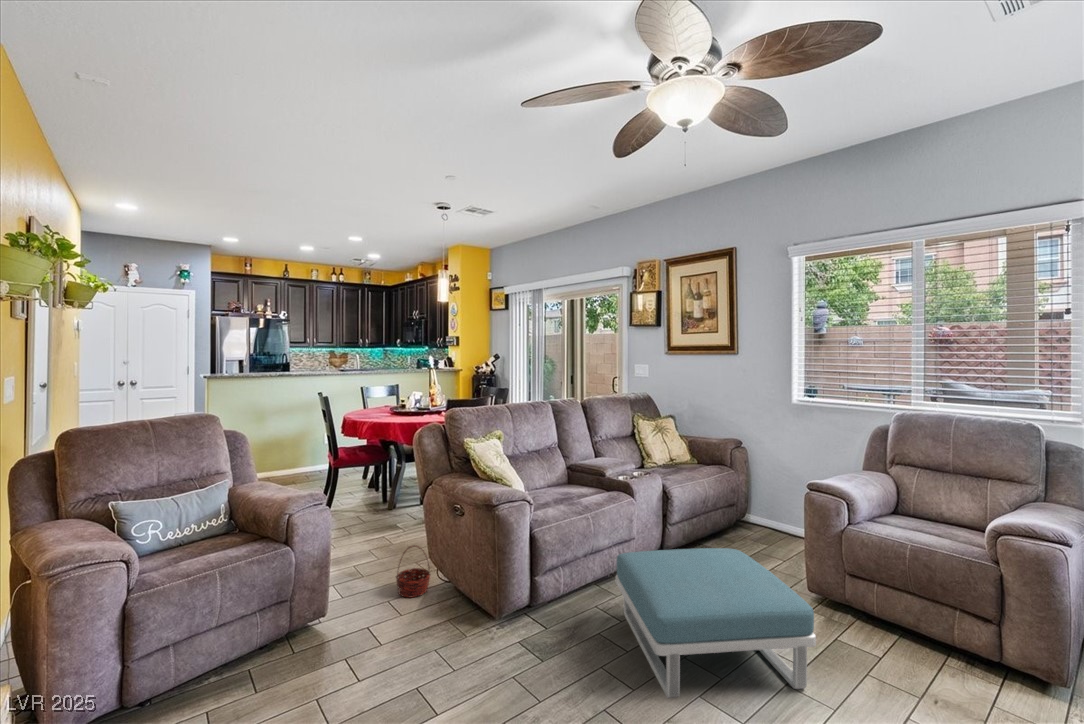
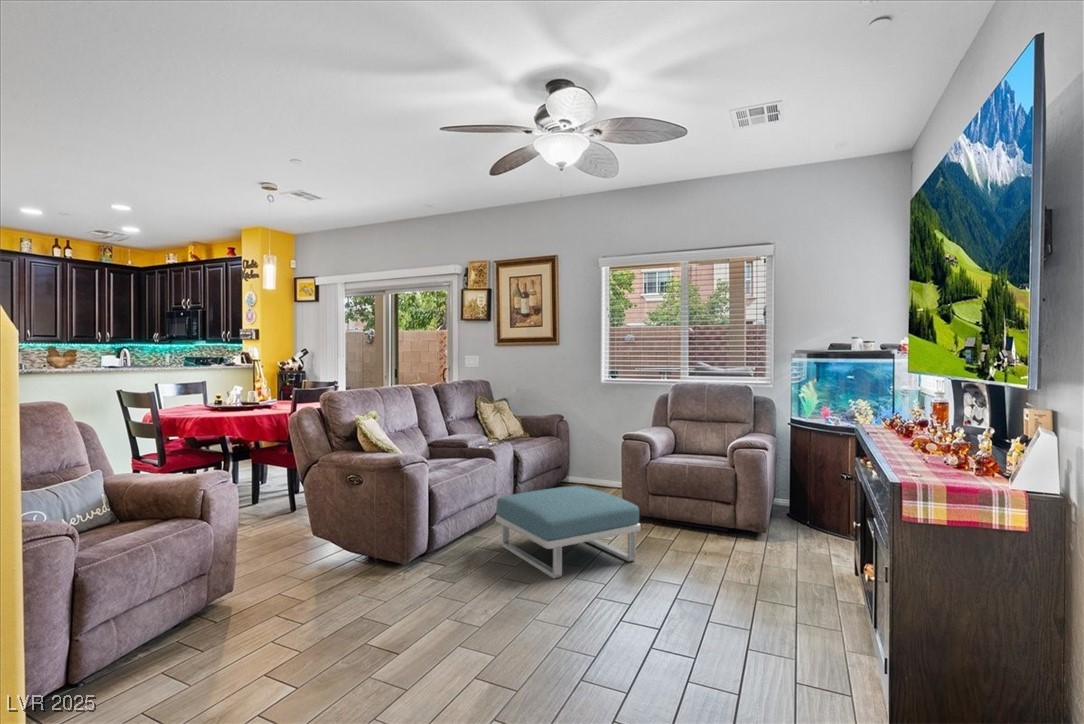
basket: present [396,545,430,597] -> none [292,517,326,564]

